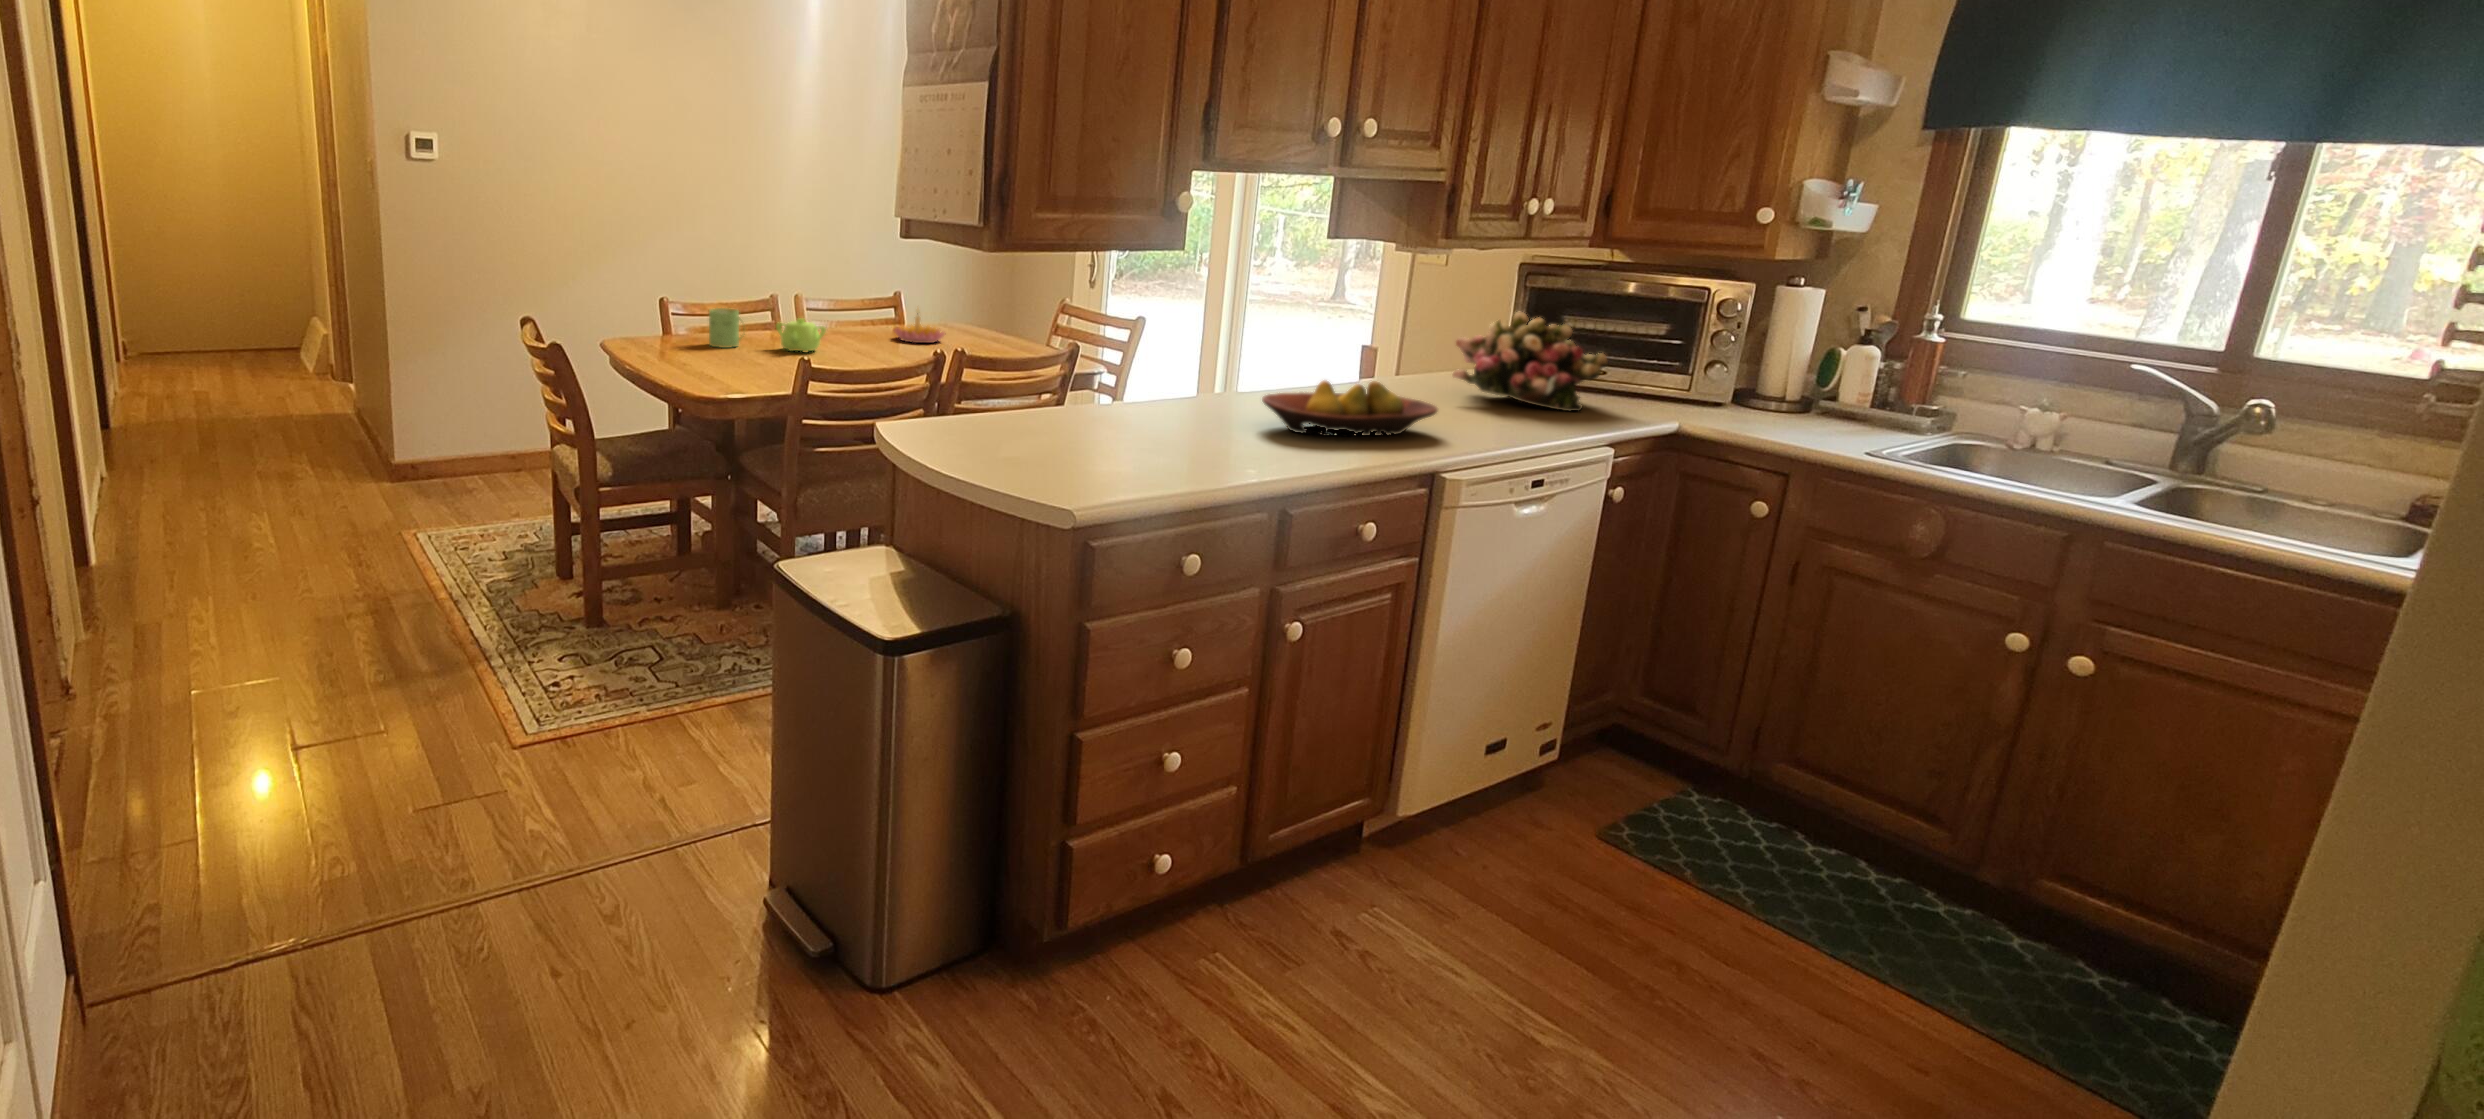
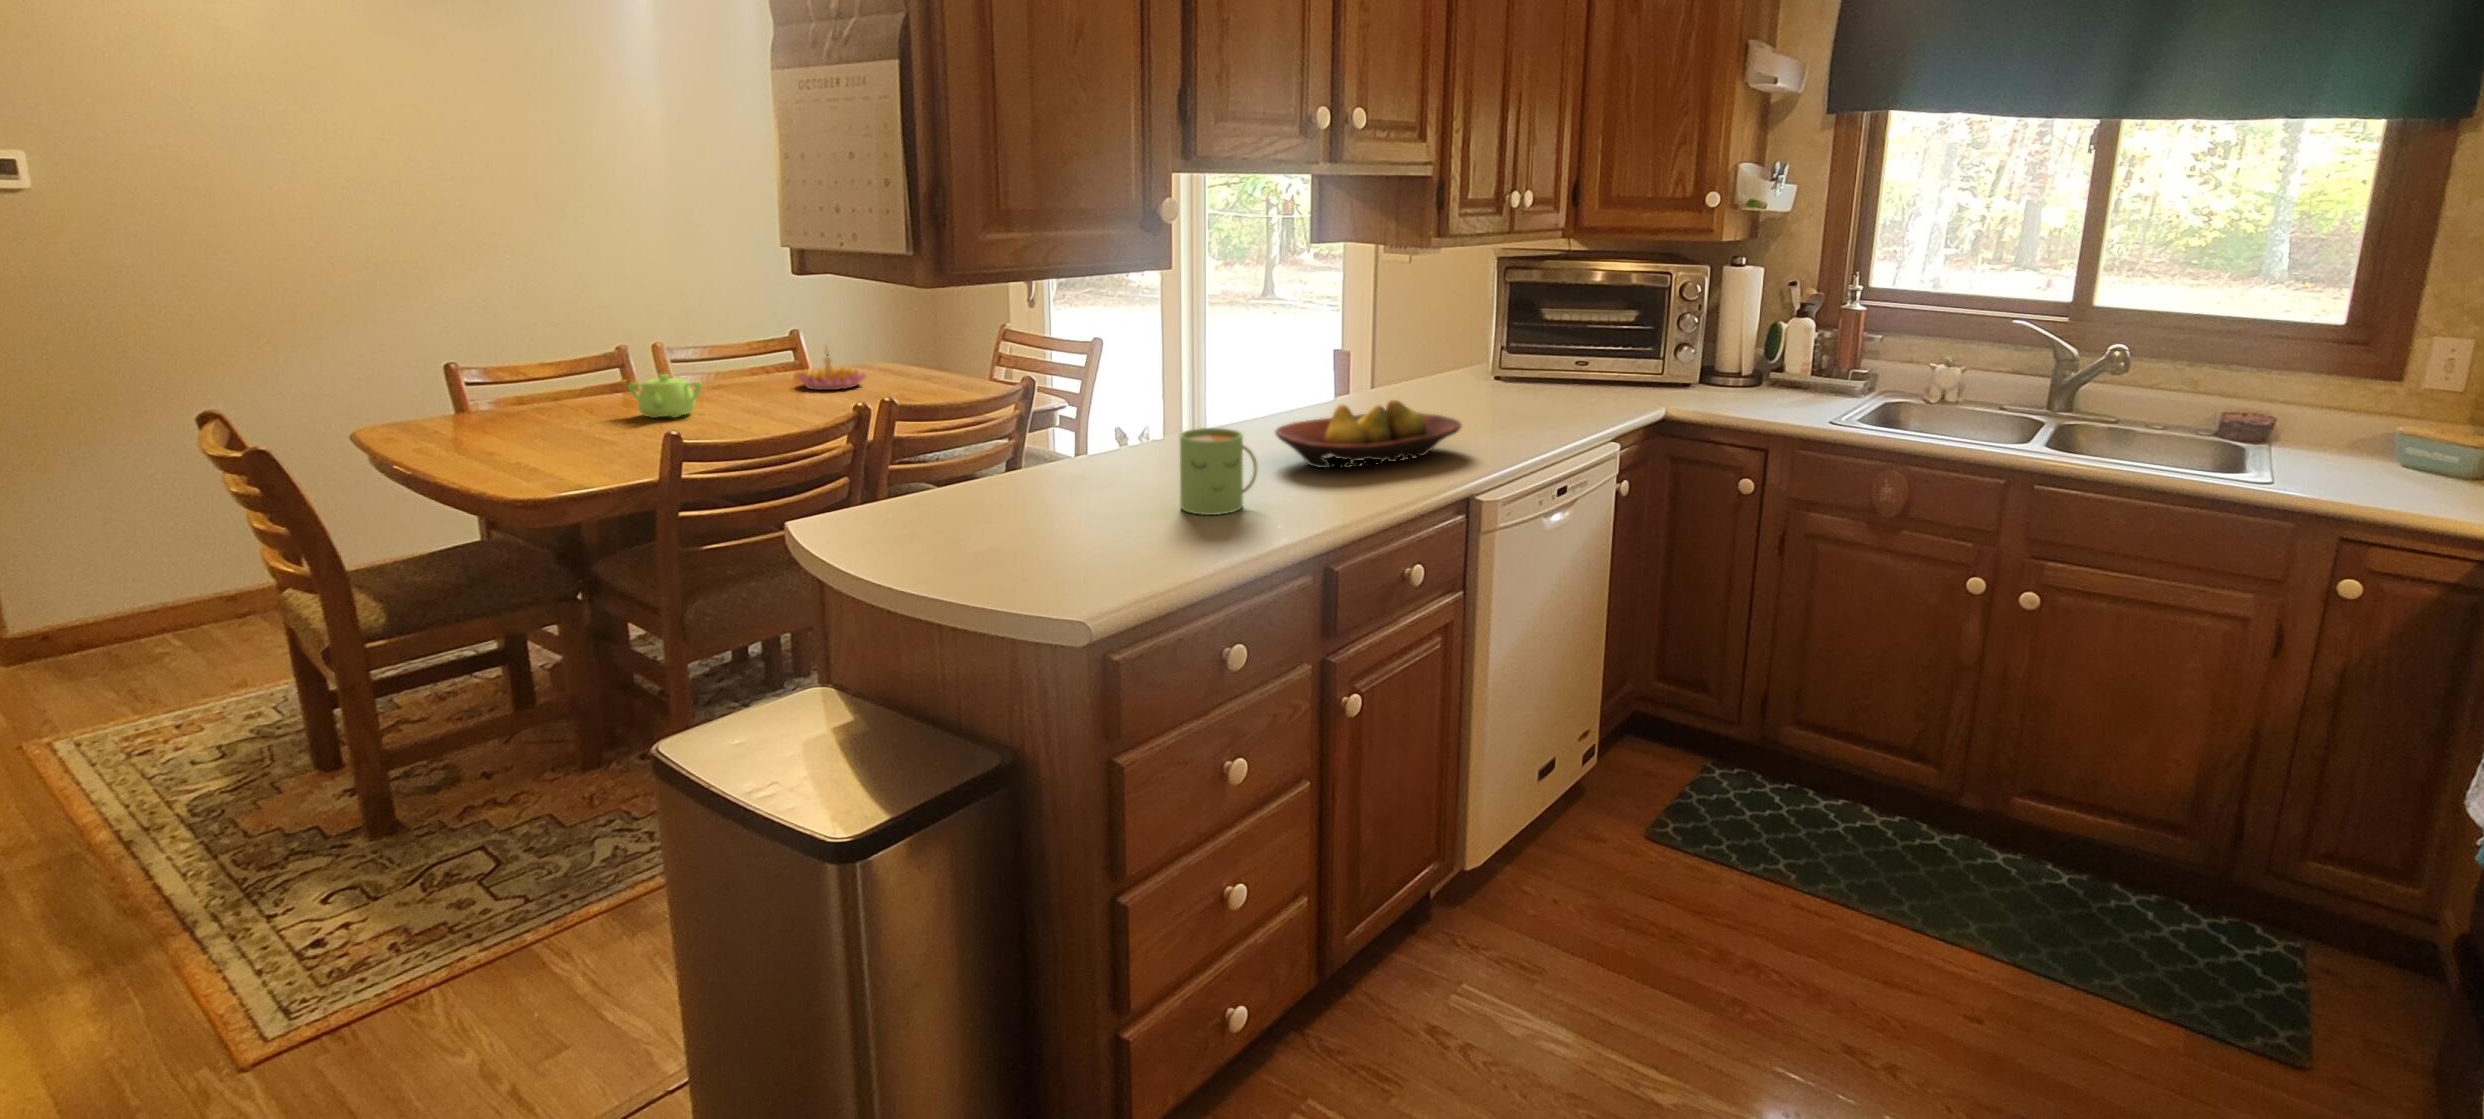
mug: present [709,308,744,348] -> present [1180,428,1257,515]
flower arrangement: present [1453,312,1608,411] -> none [1455,308,1600,407]

